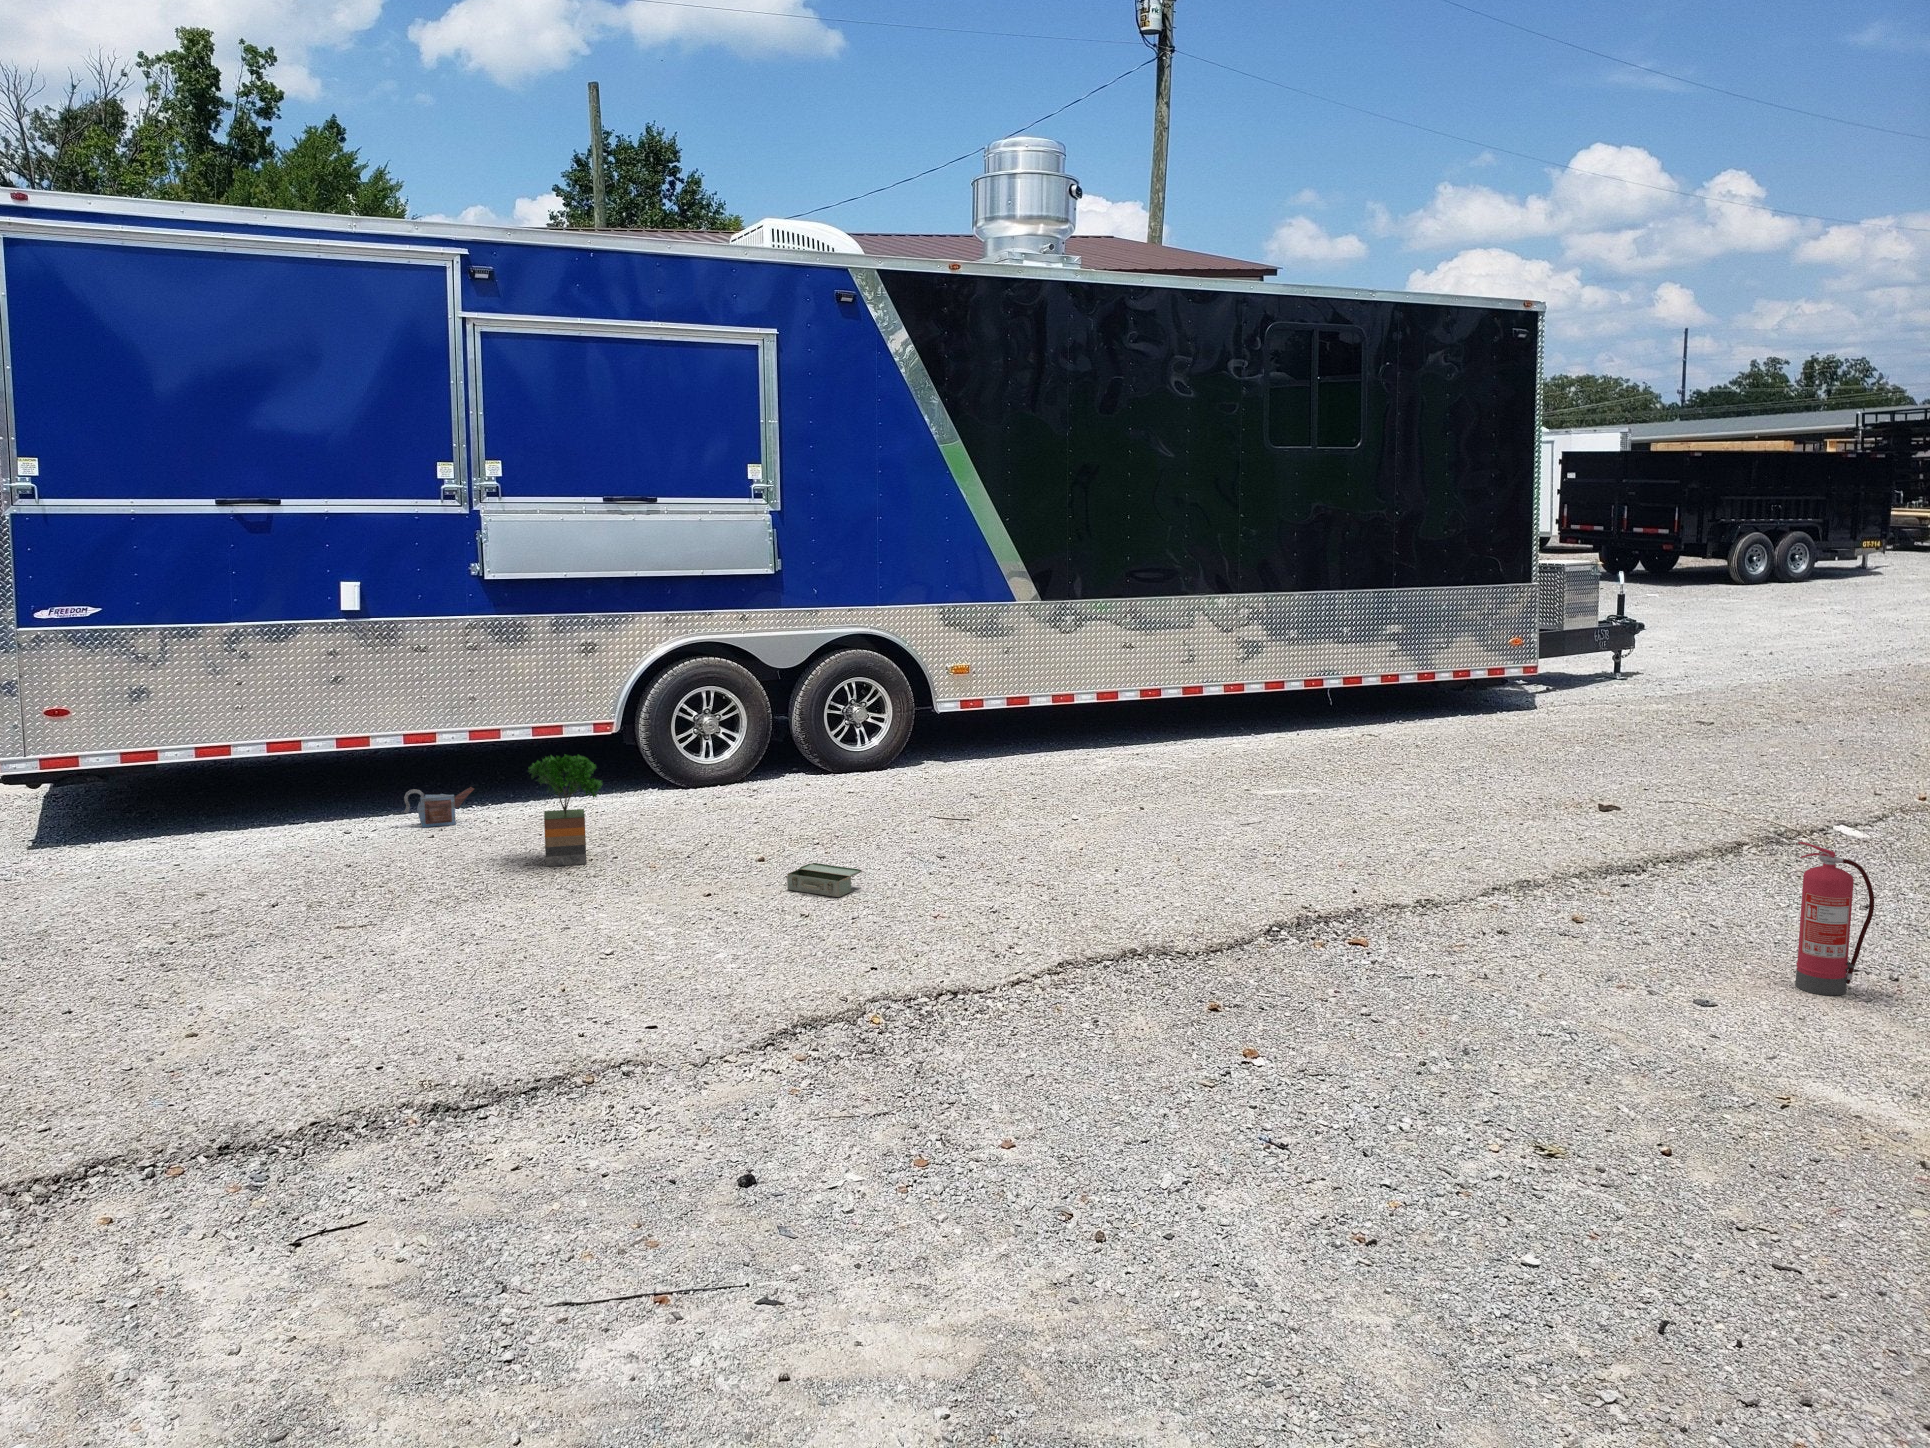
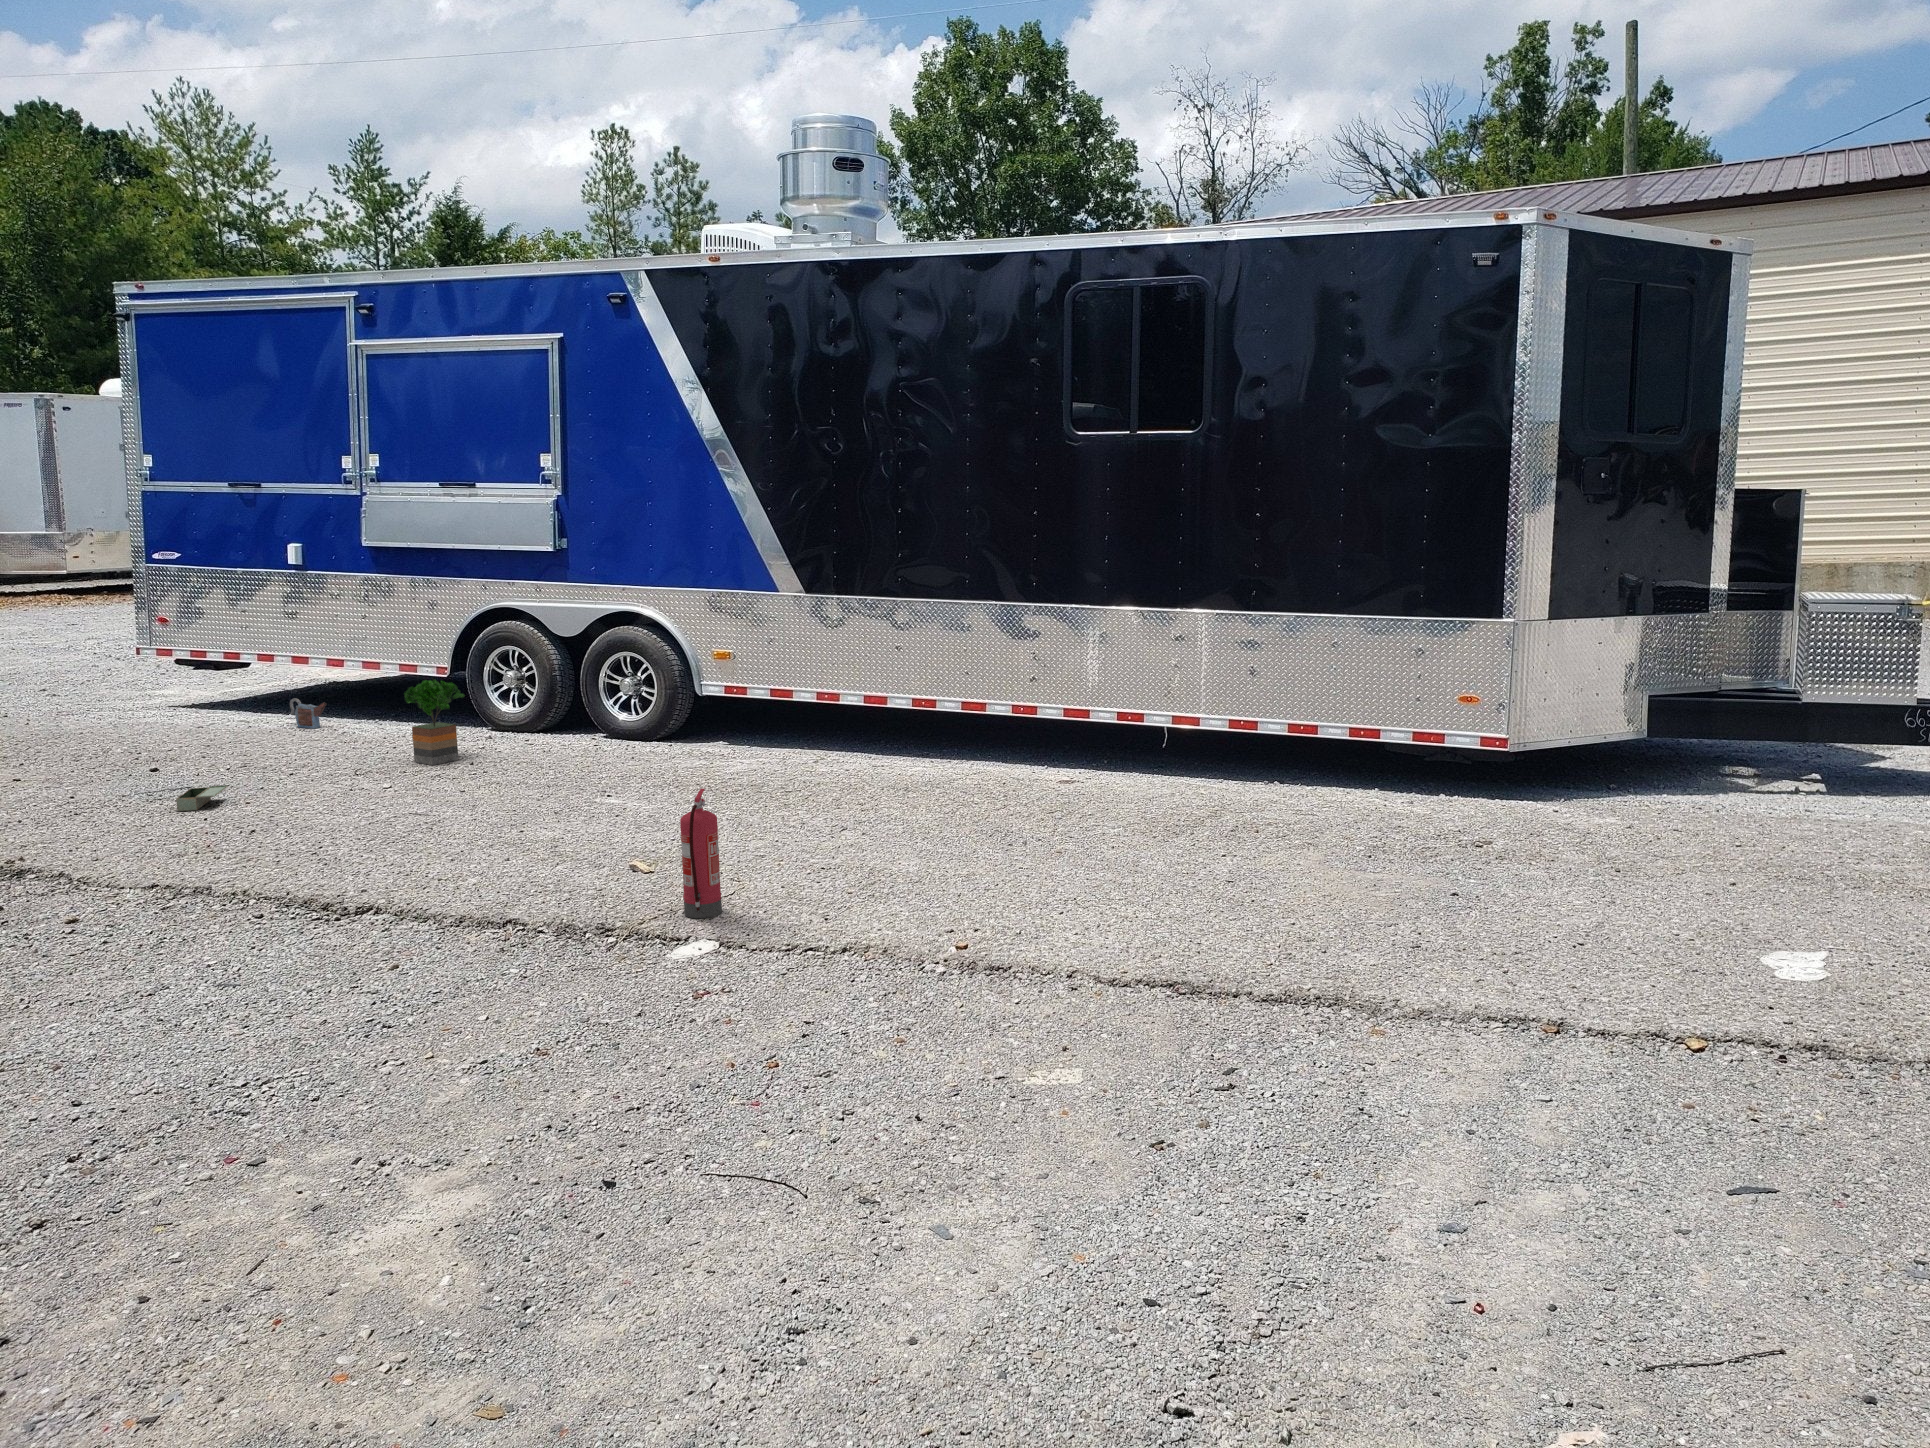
potted tree: present [529,755,602,866] -> present [405,680,463,765]
fire extinguisher: present [1795,842,1874,995] -> present [680,789,722,918]

